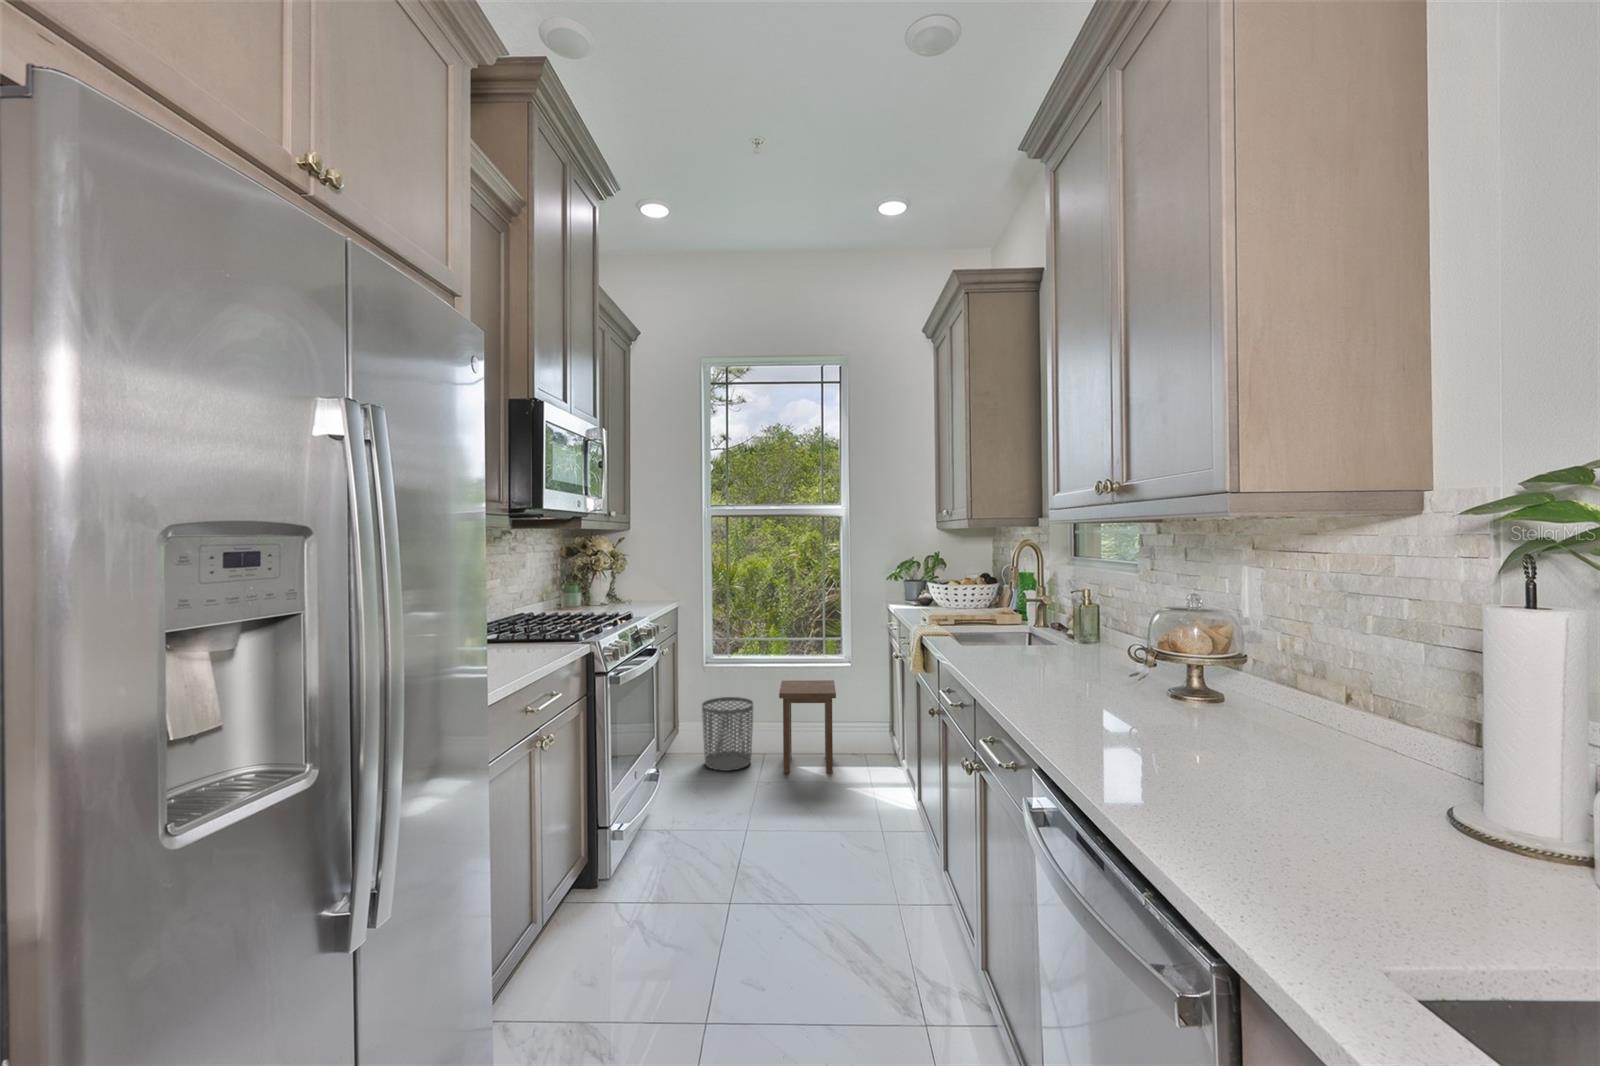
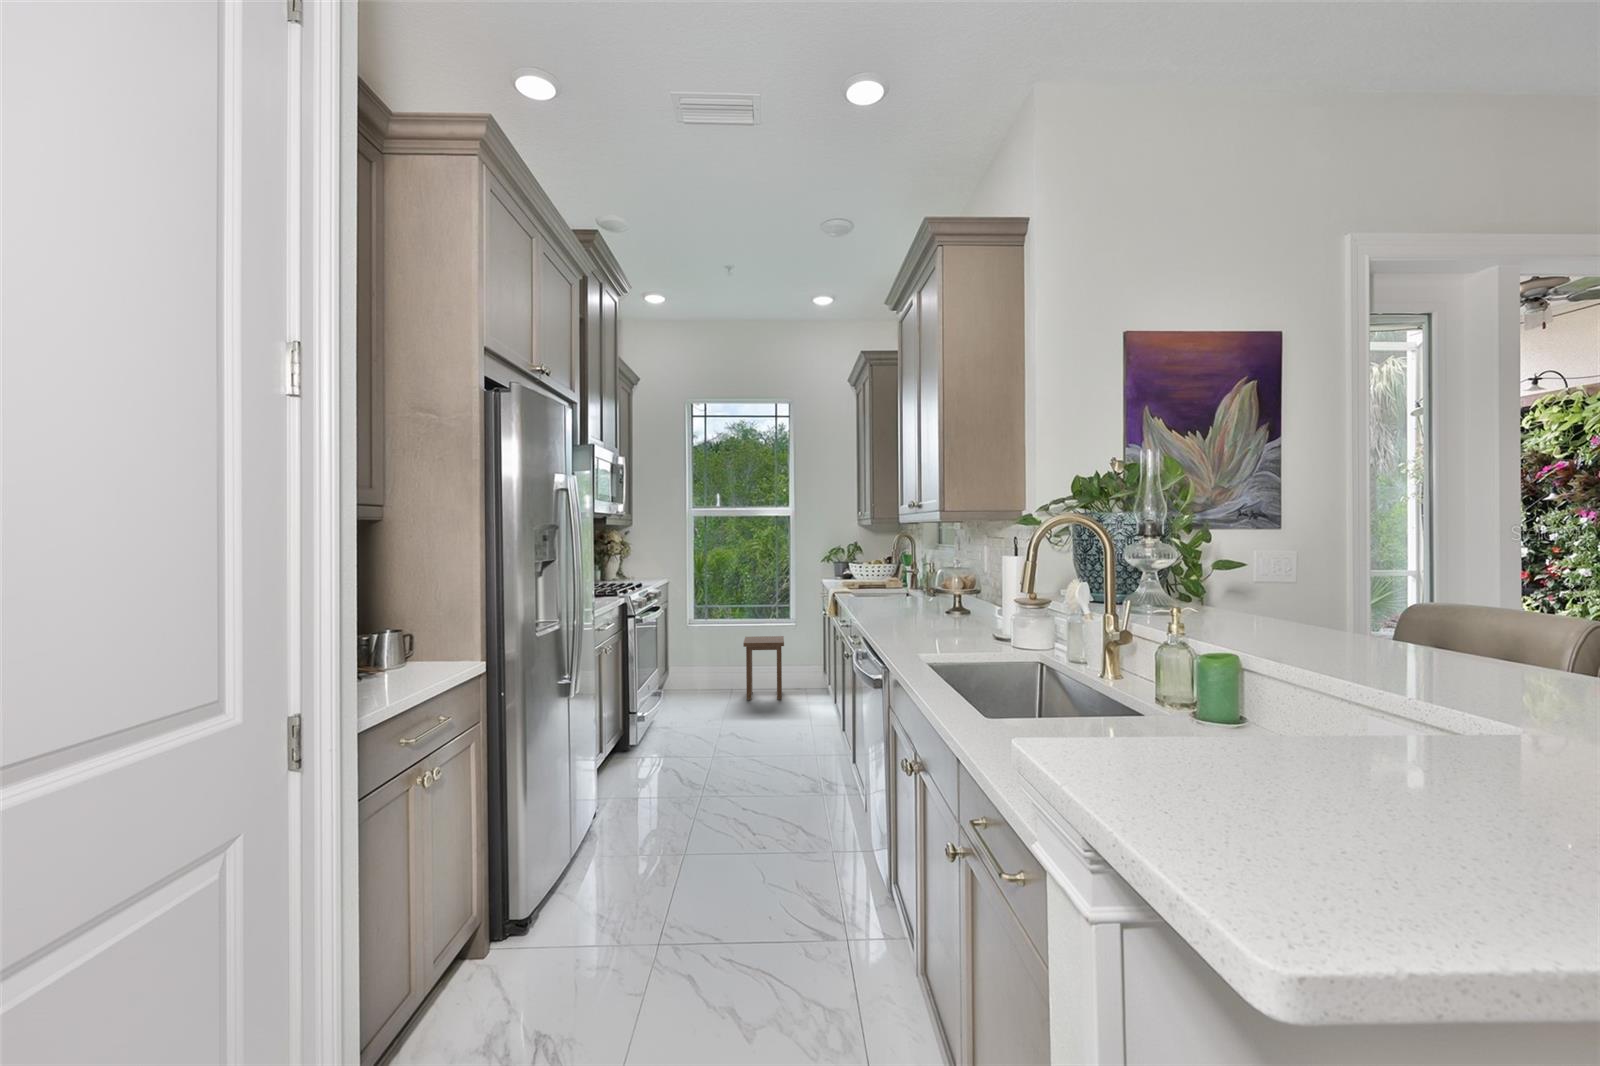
waste bin: present [702,697,753,771] -> none [687,649,725,699]

